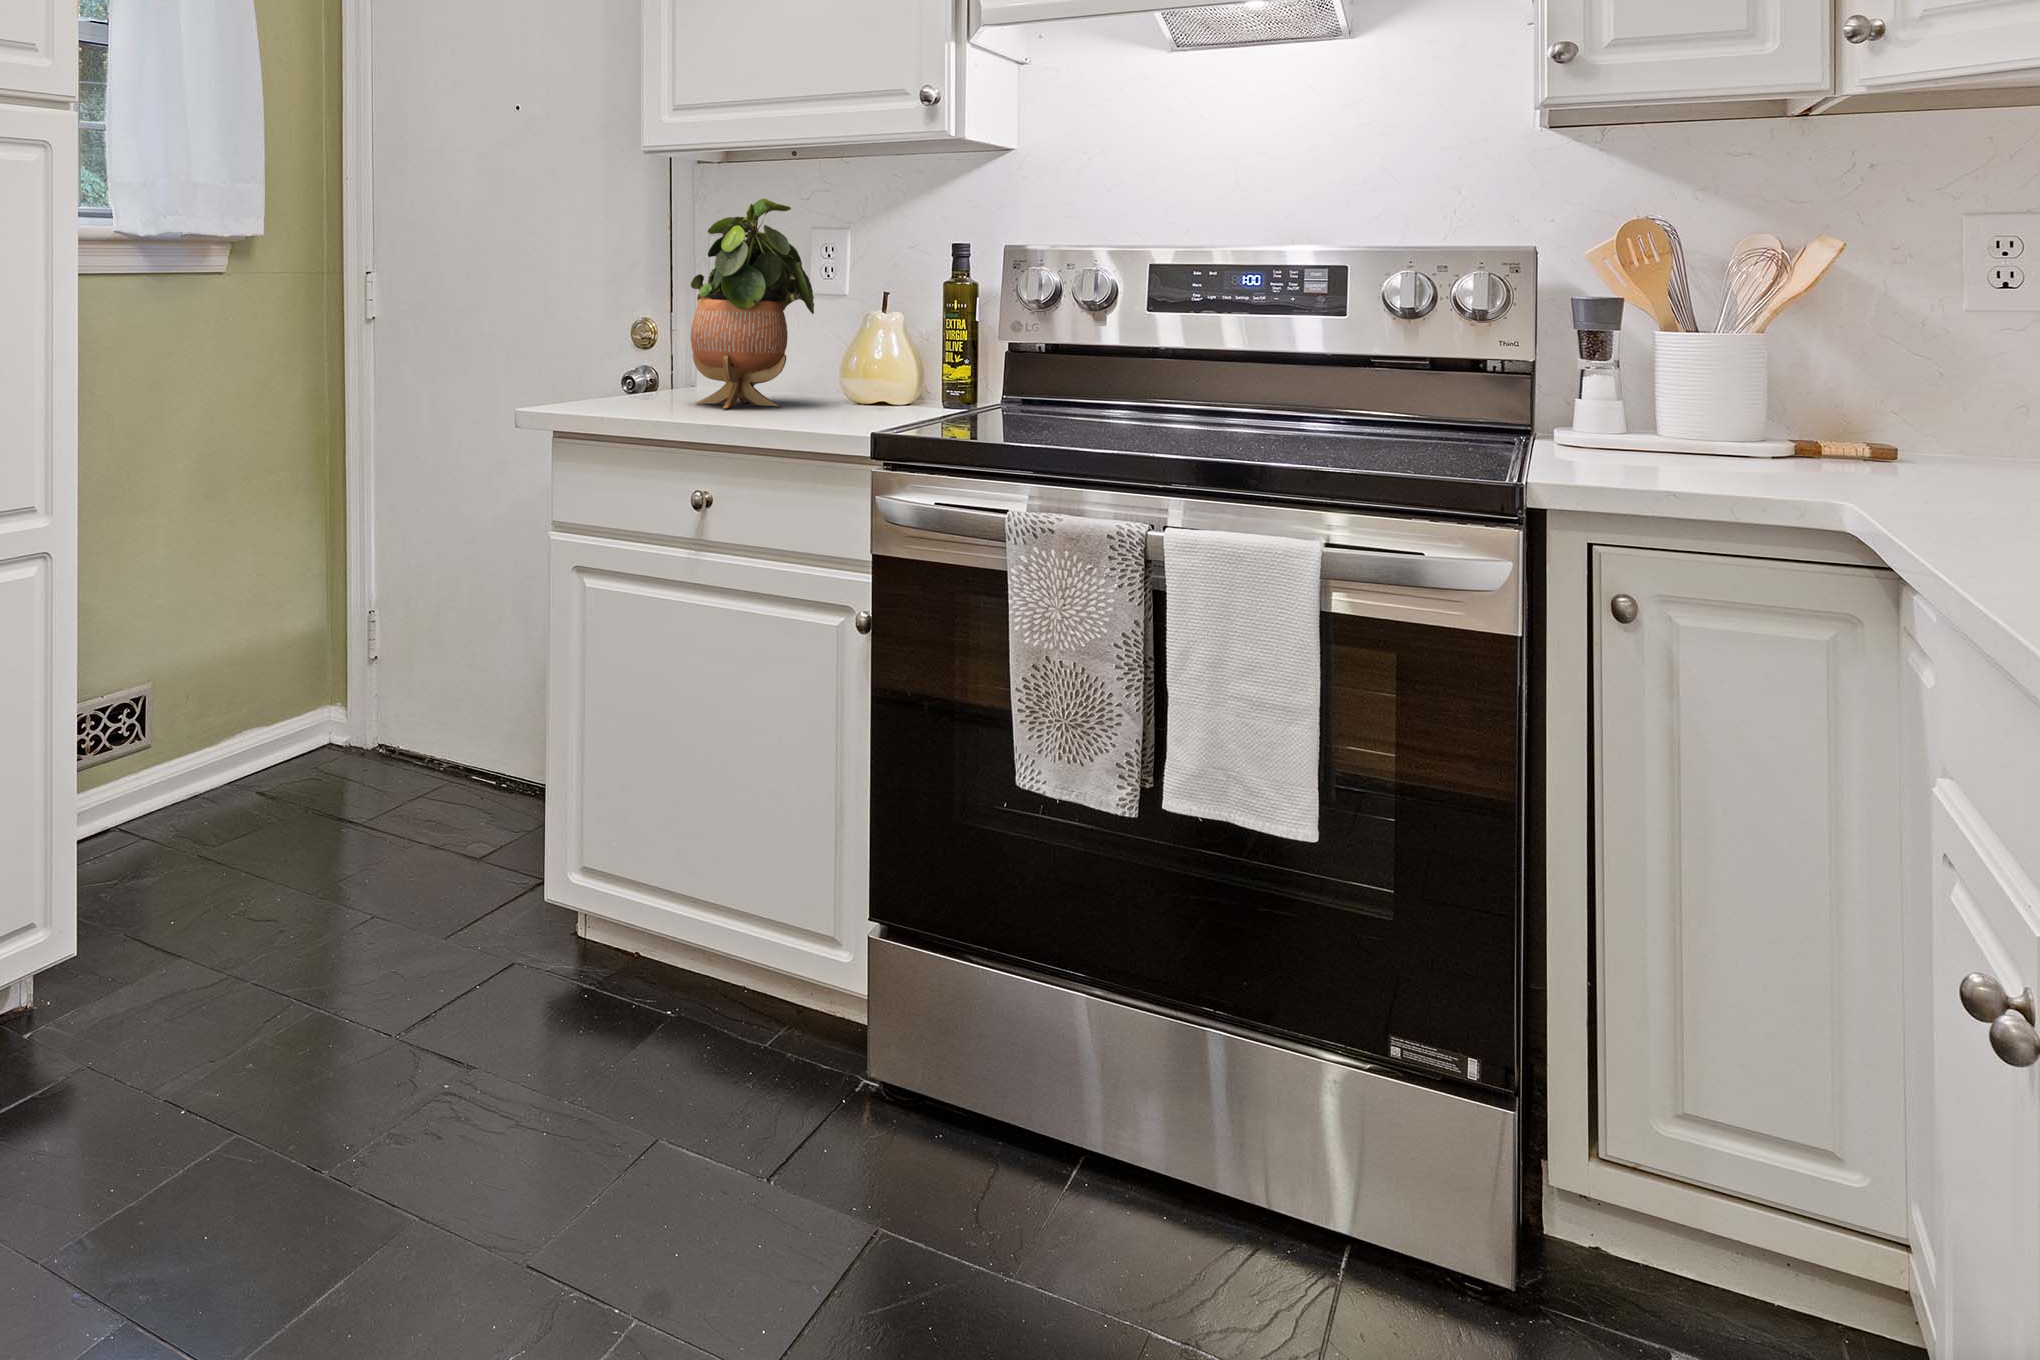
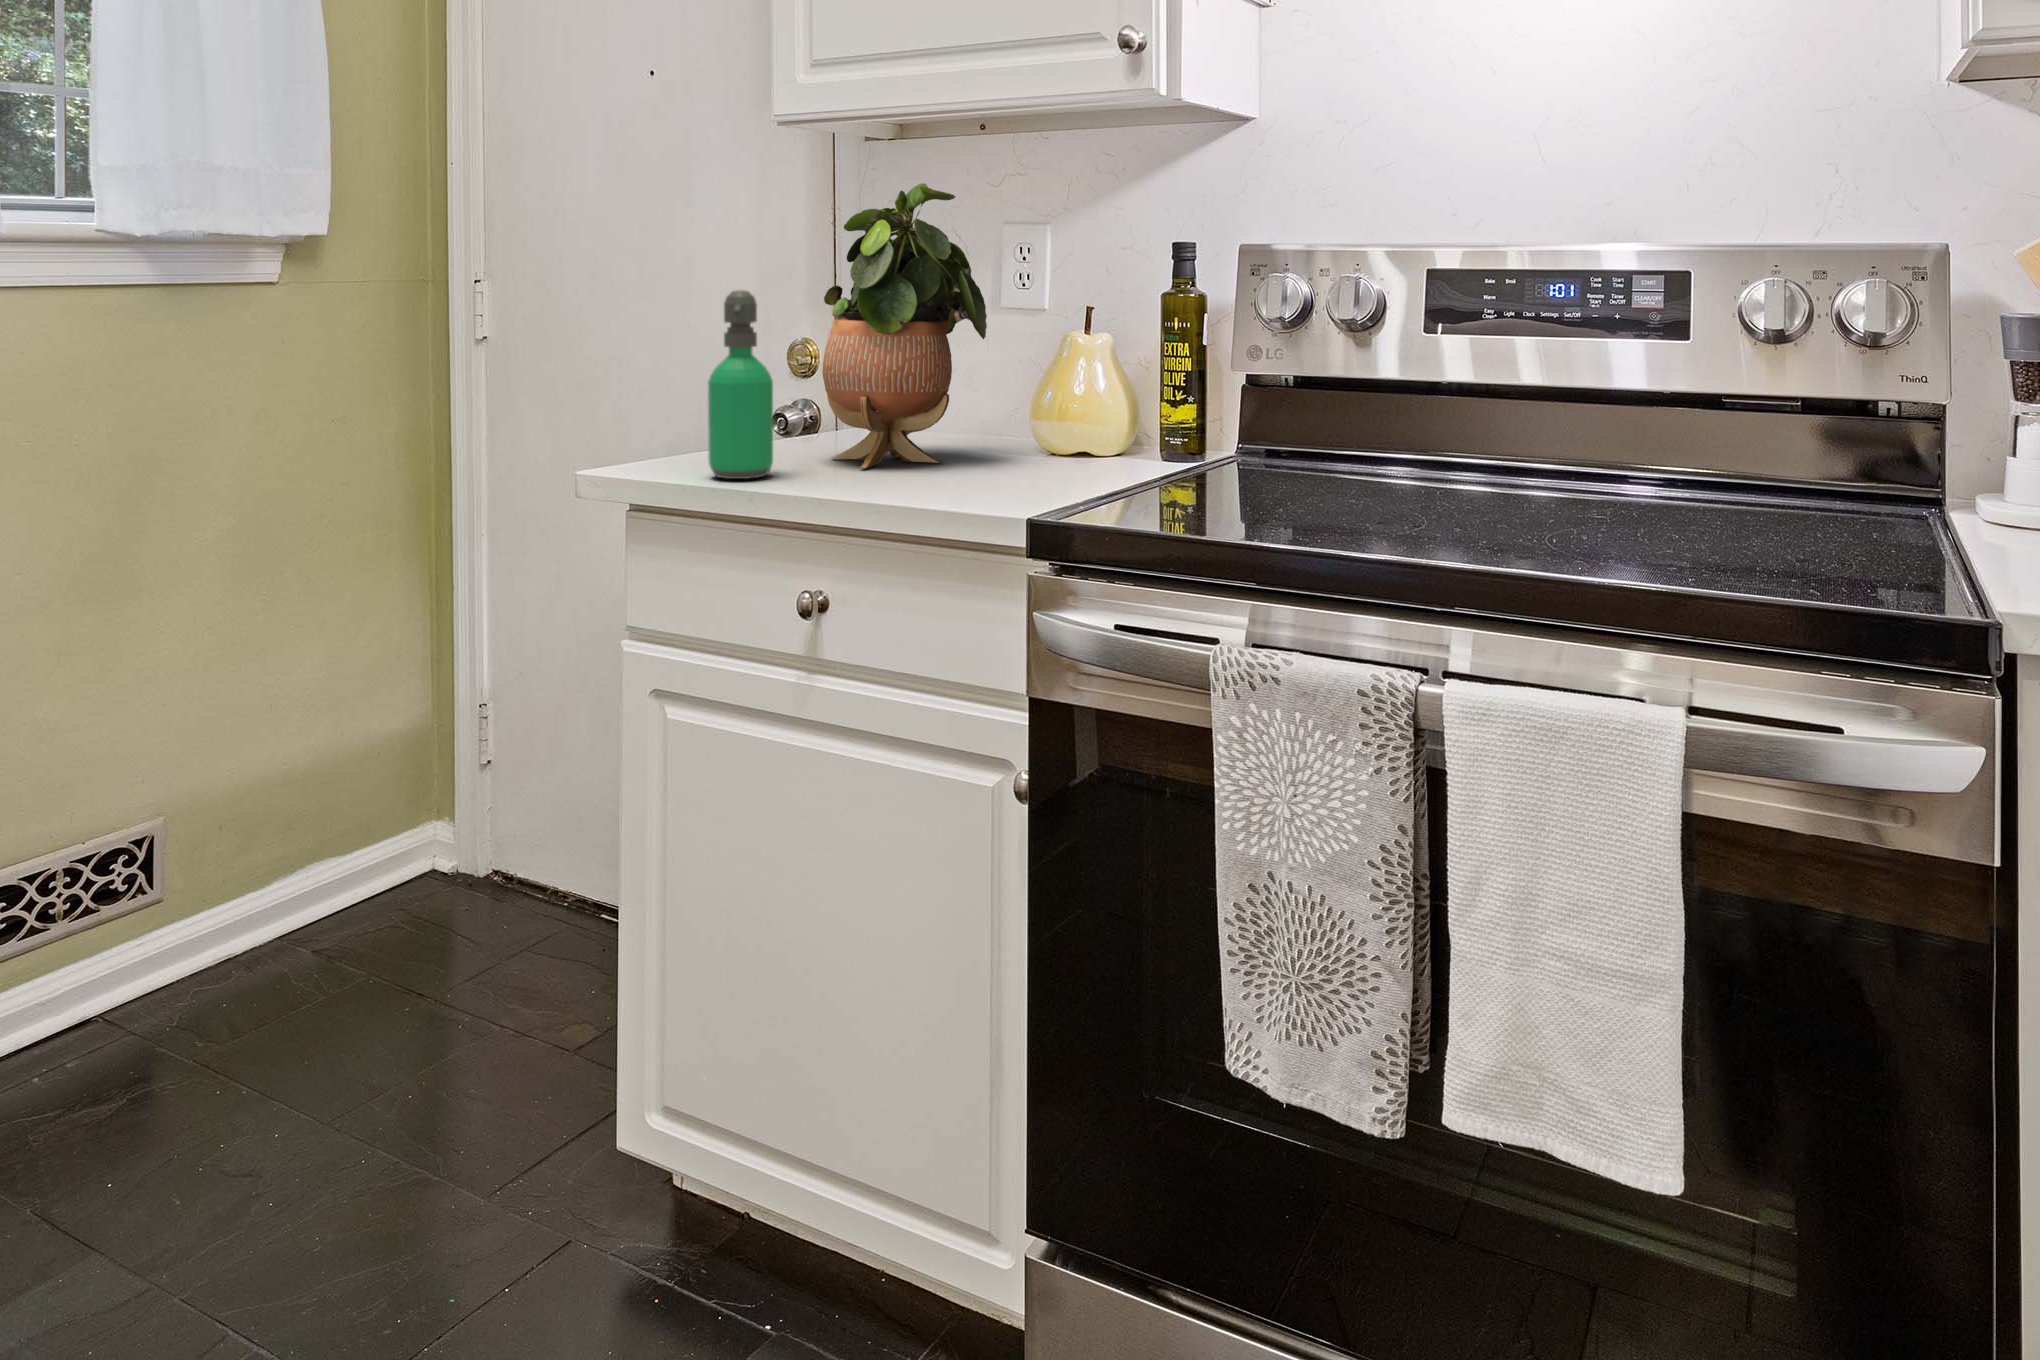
soap dispenser: none [615,276,662,413] -> present [708,290,773,479]

